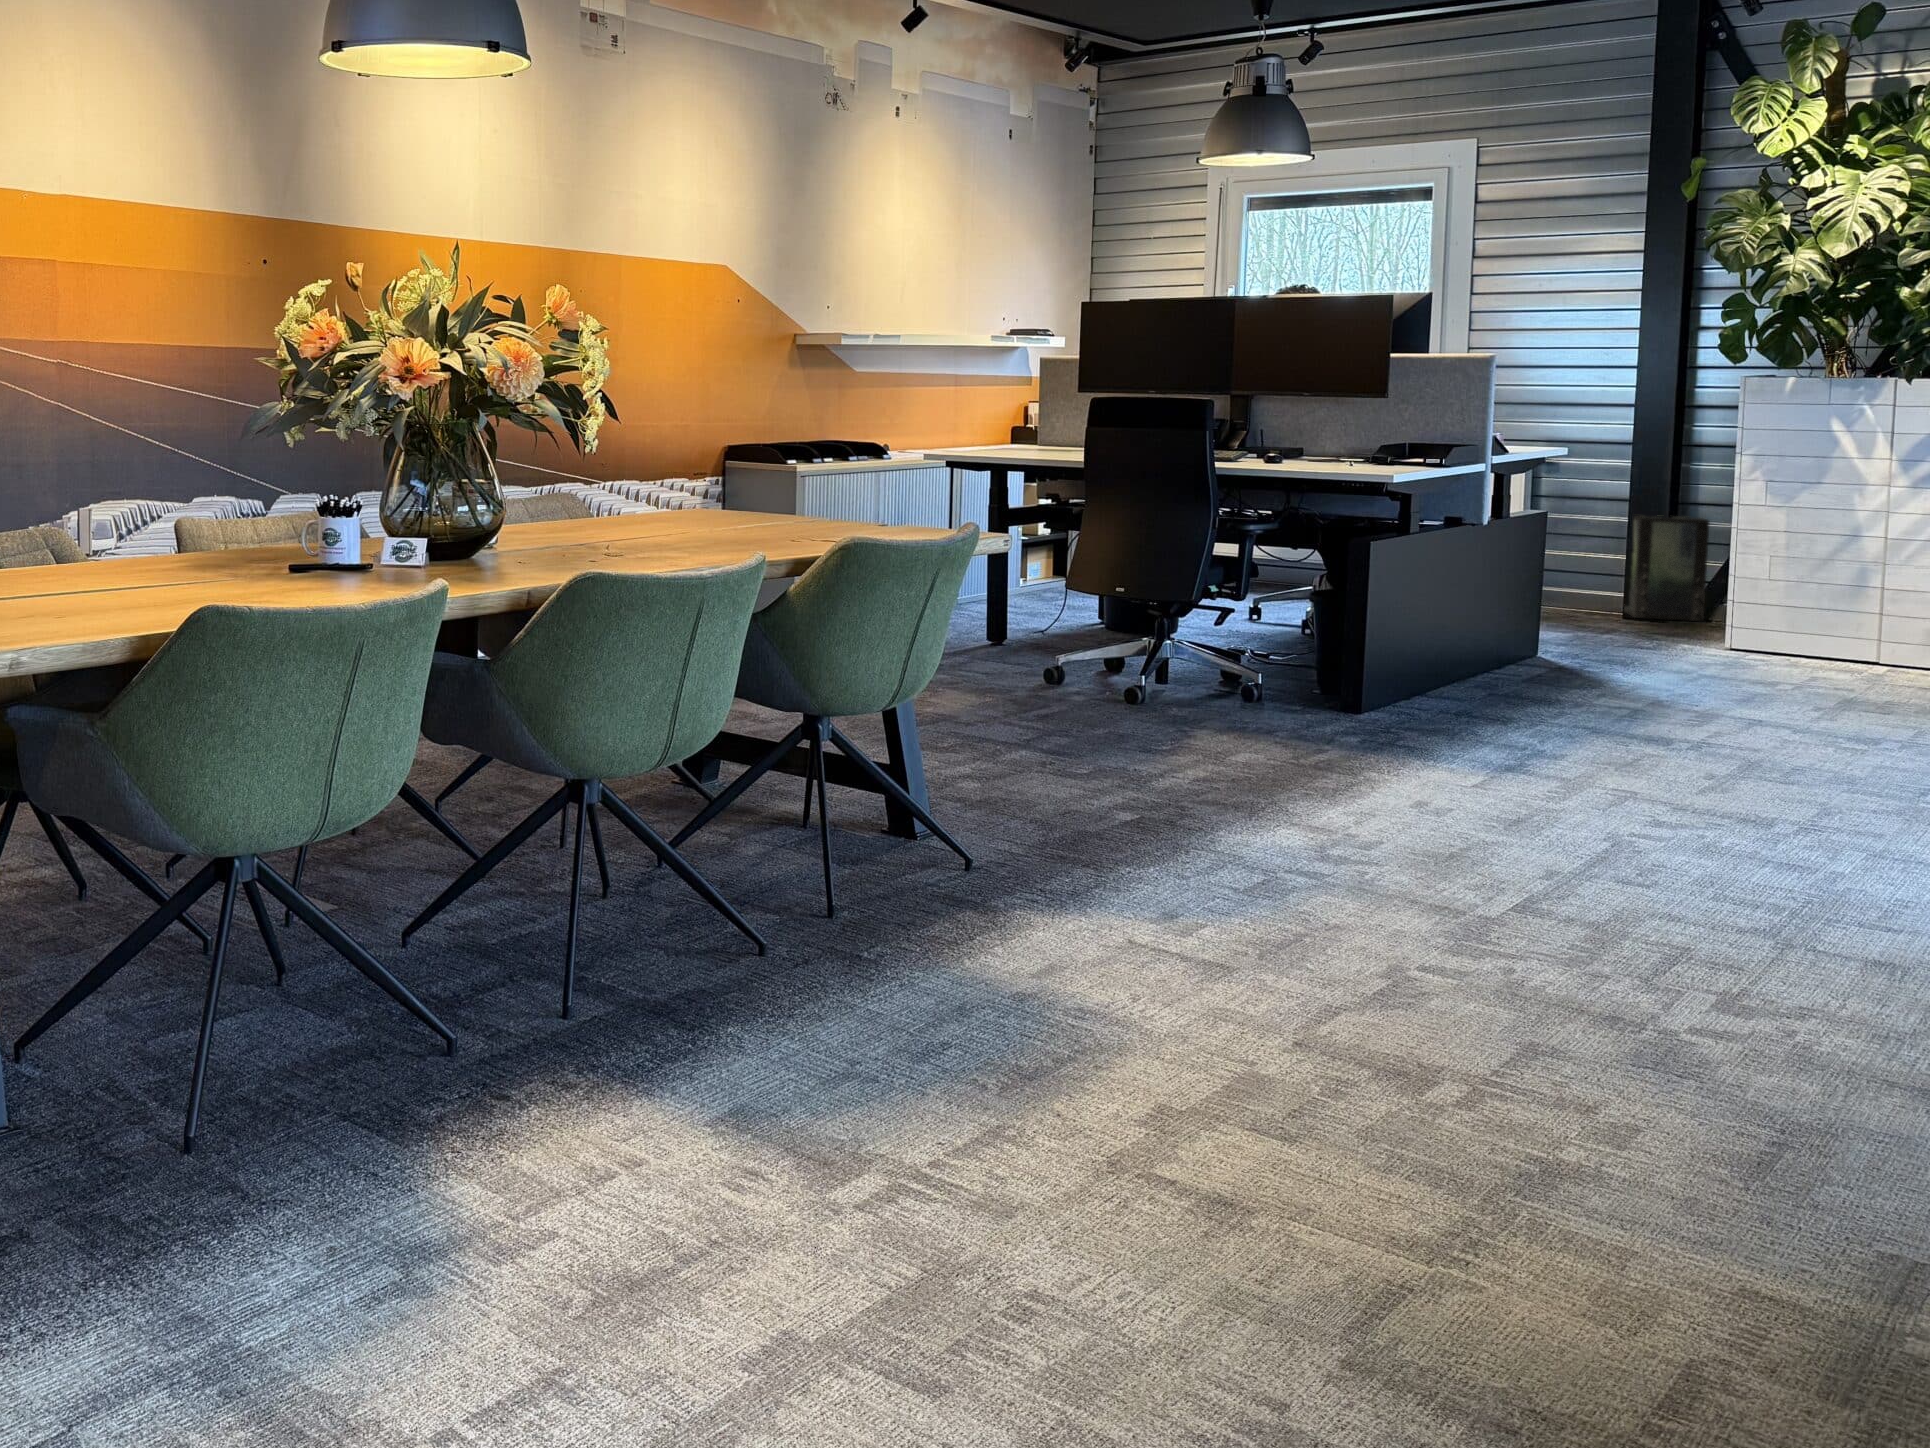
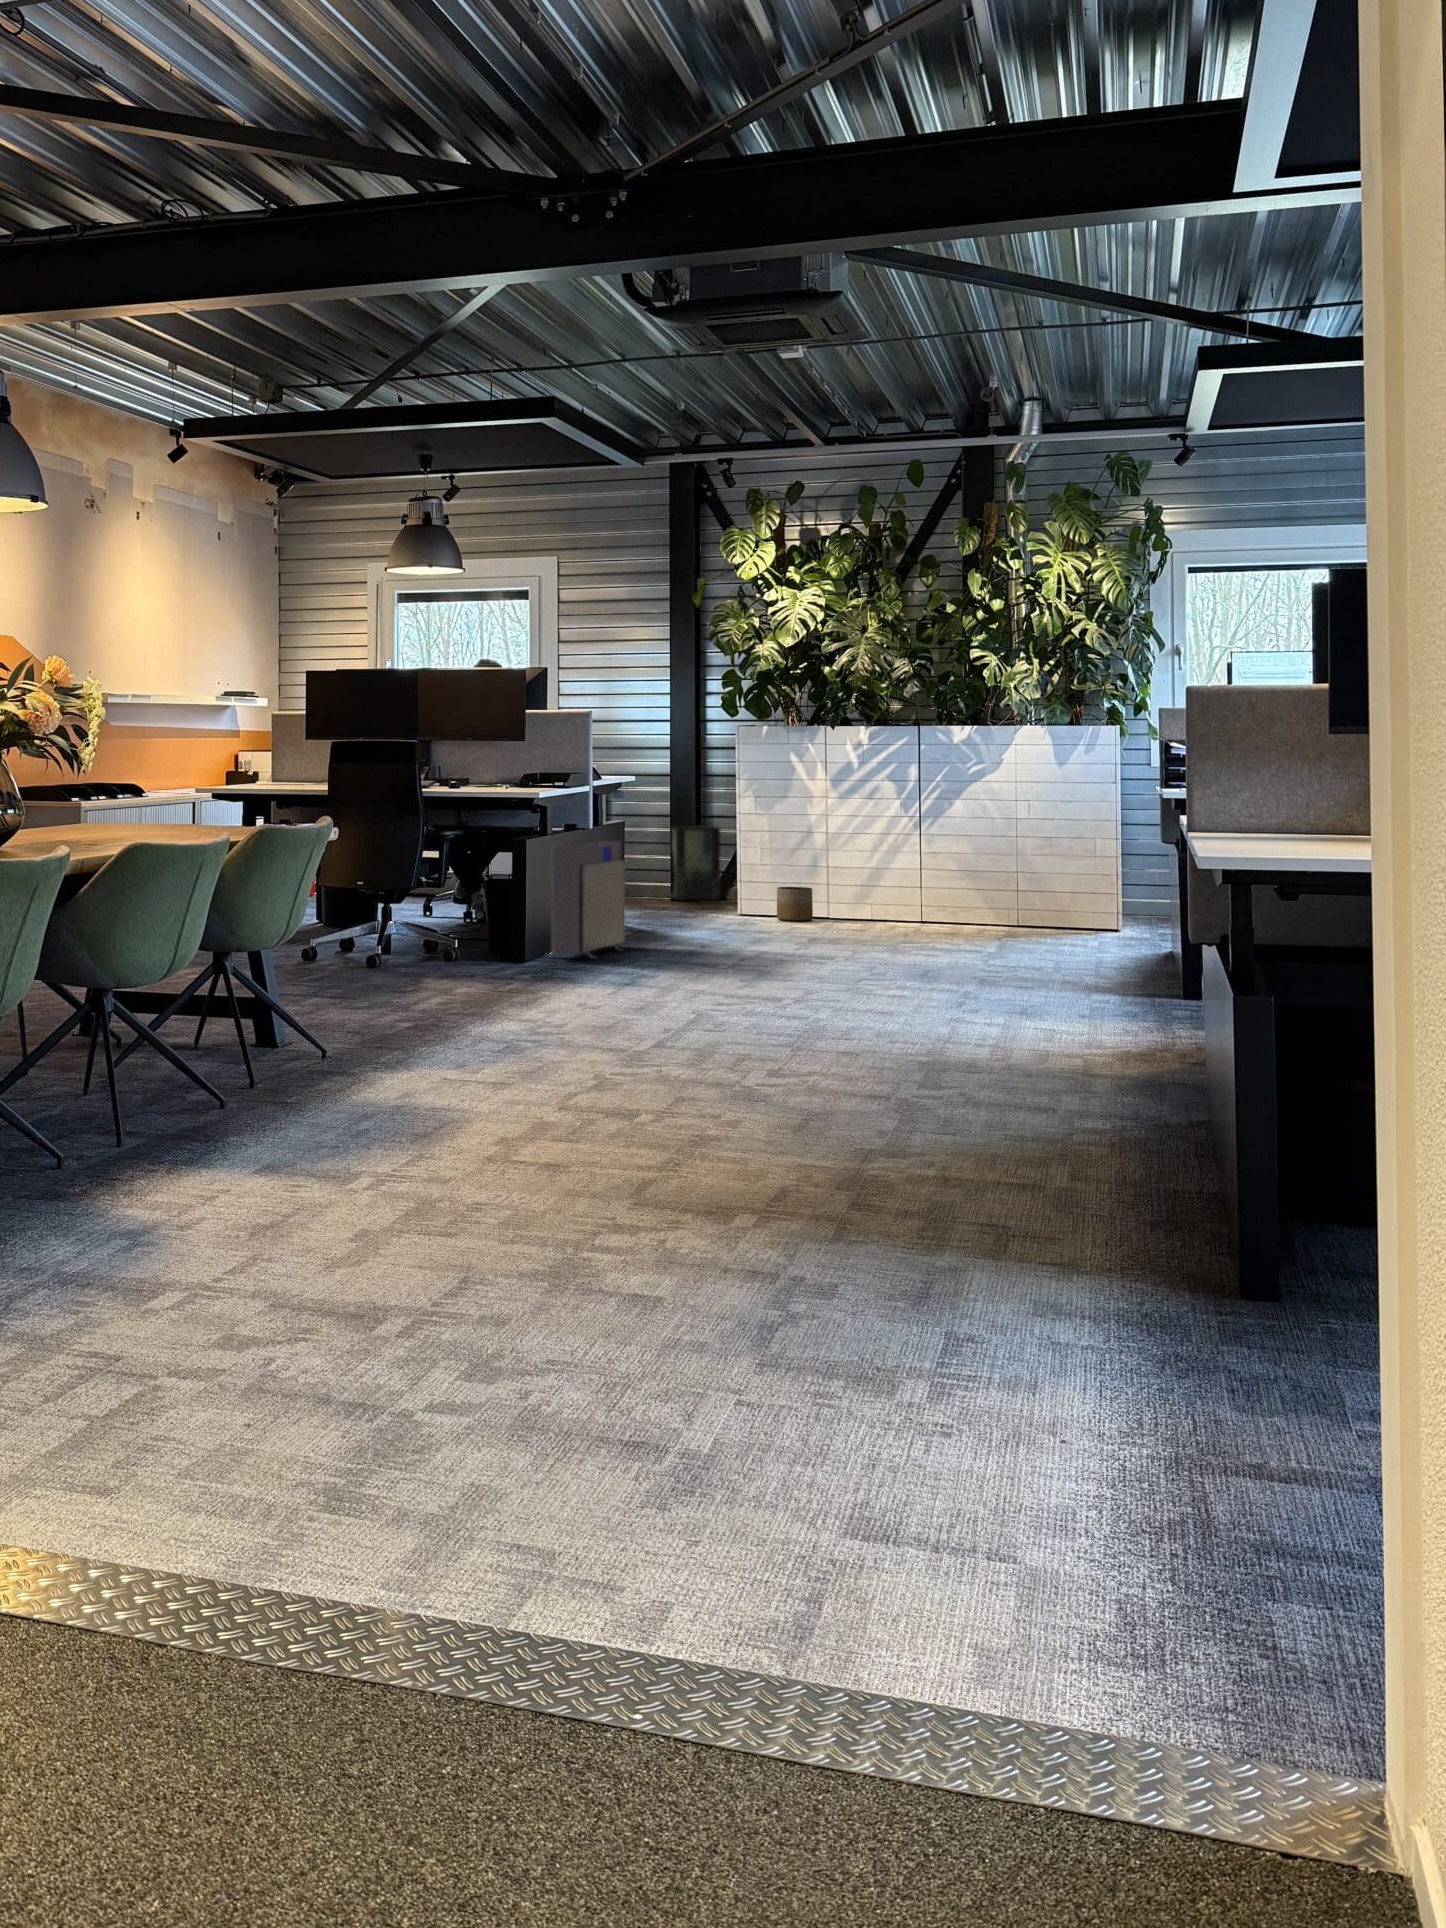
air purifier: none [1401,543,1536,717] -> present [548,841,625,958]
planter: none [1791,616,1855,668] -> present [777,887,813,921]

